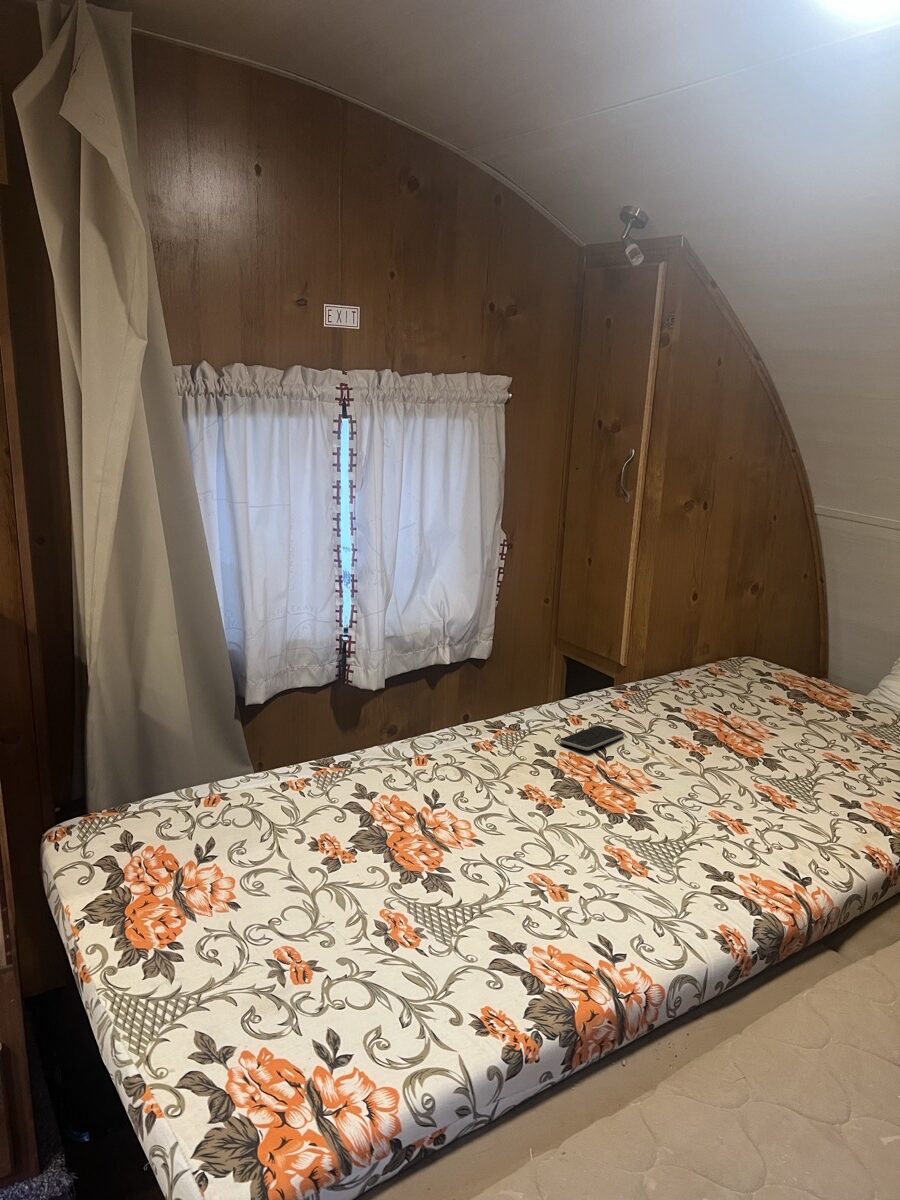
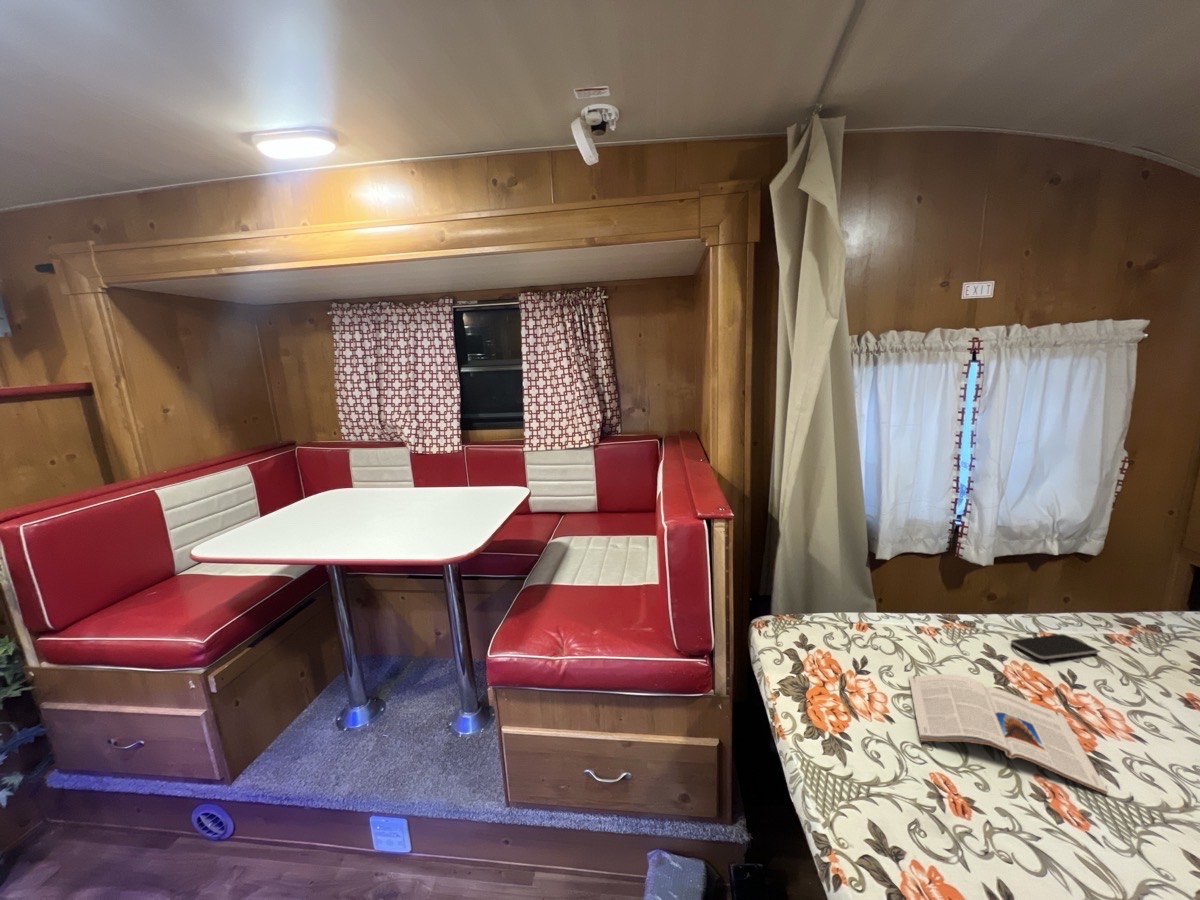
magazine: none [484,778,653,849] -> present [909,674,1108,794]

